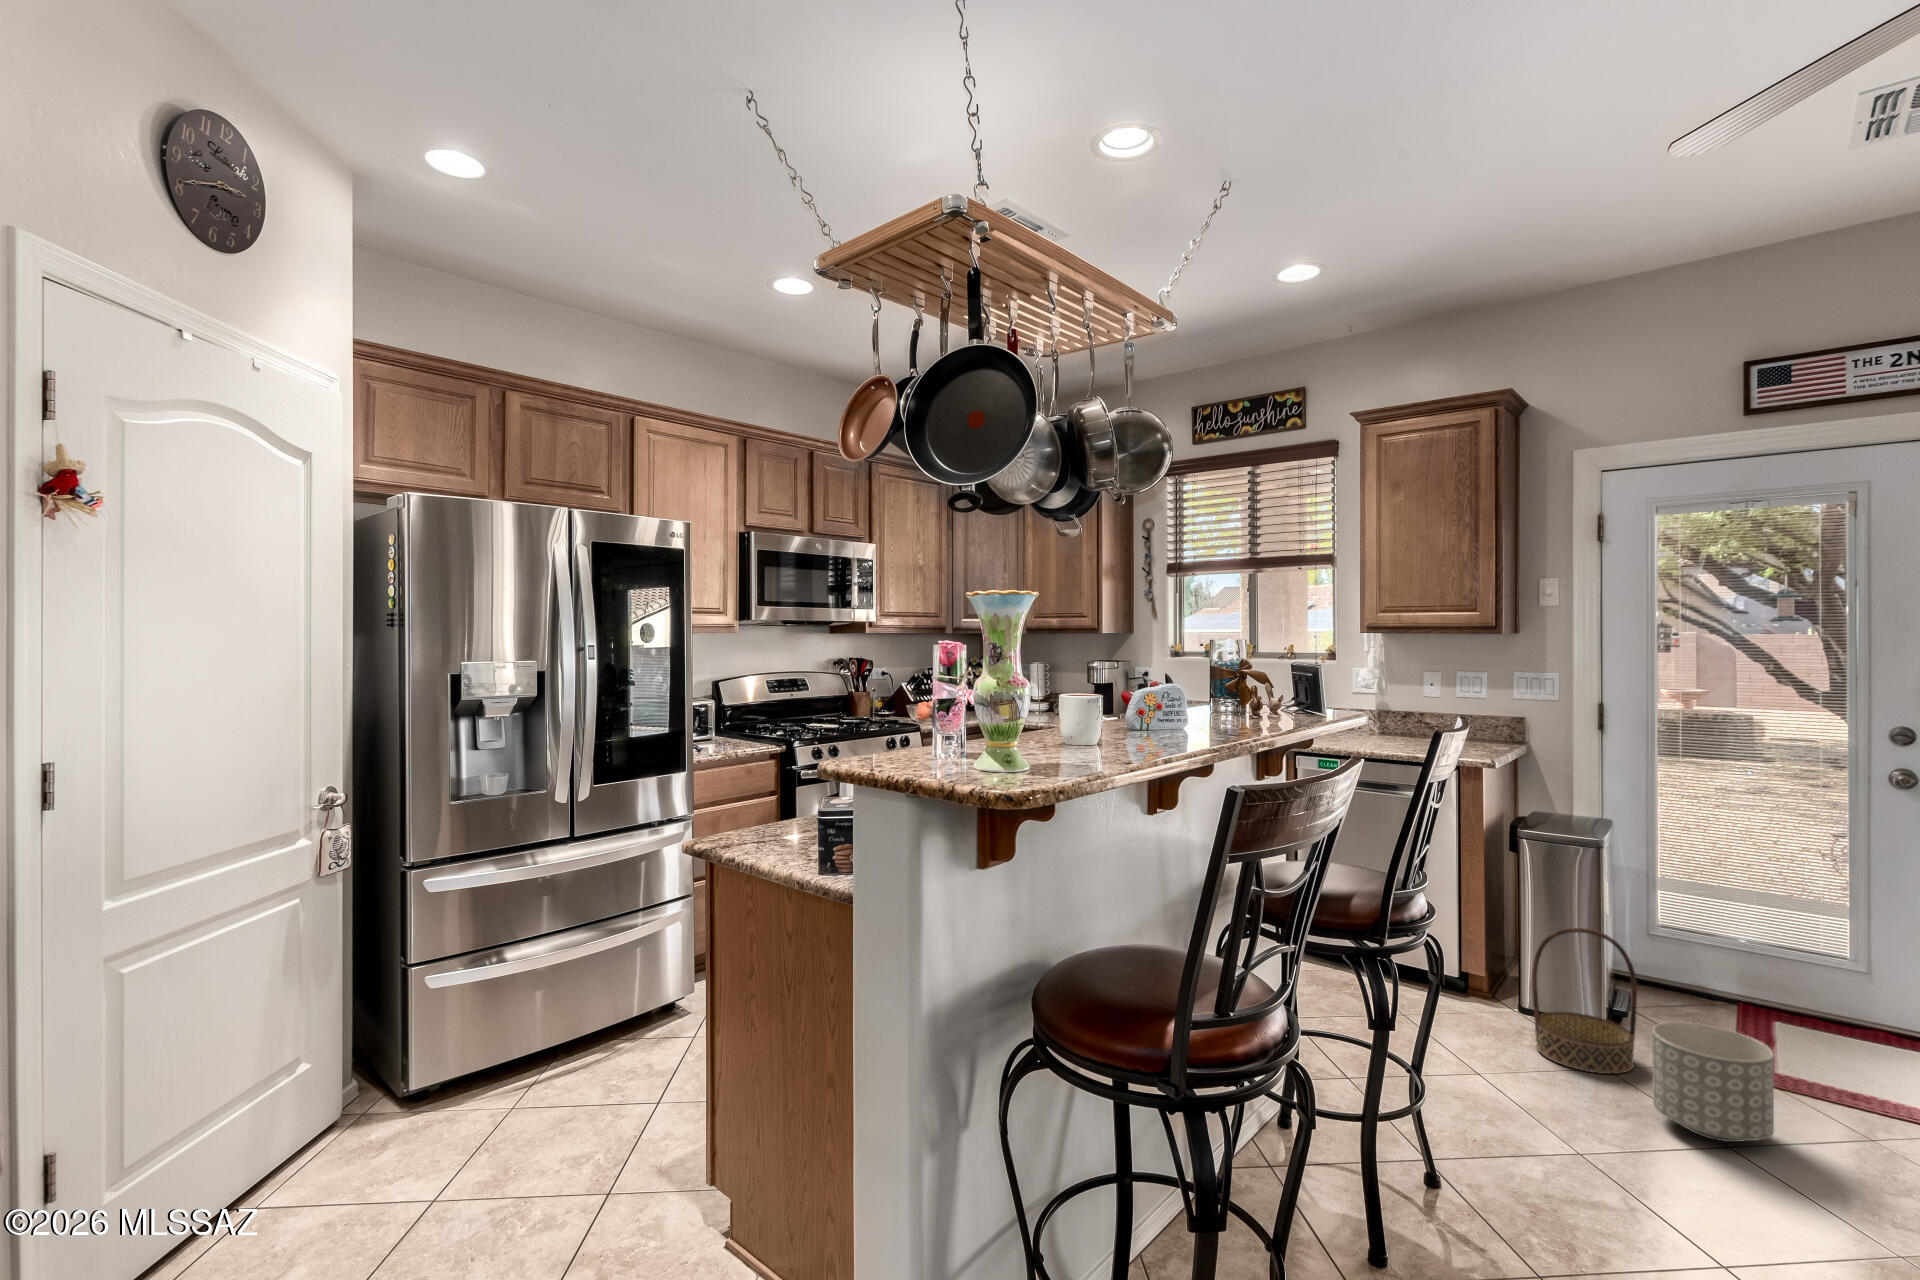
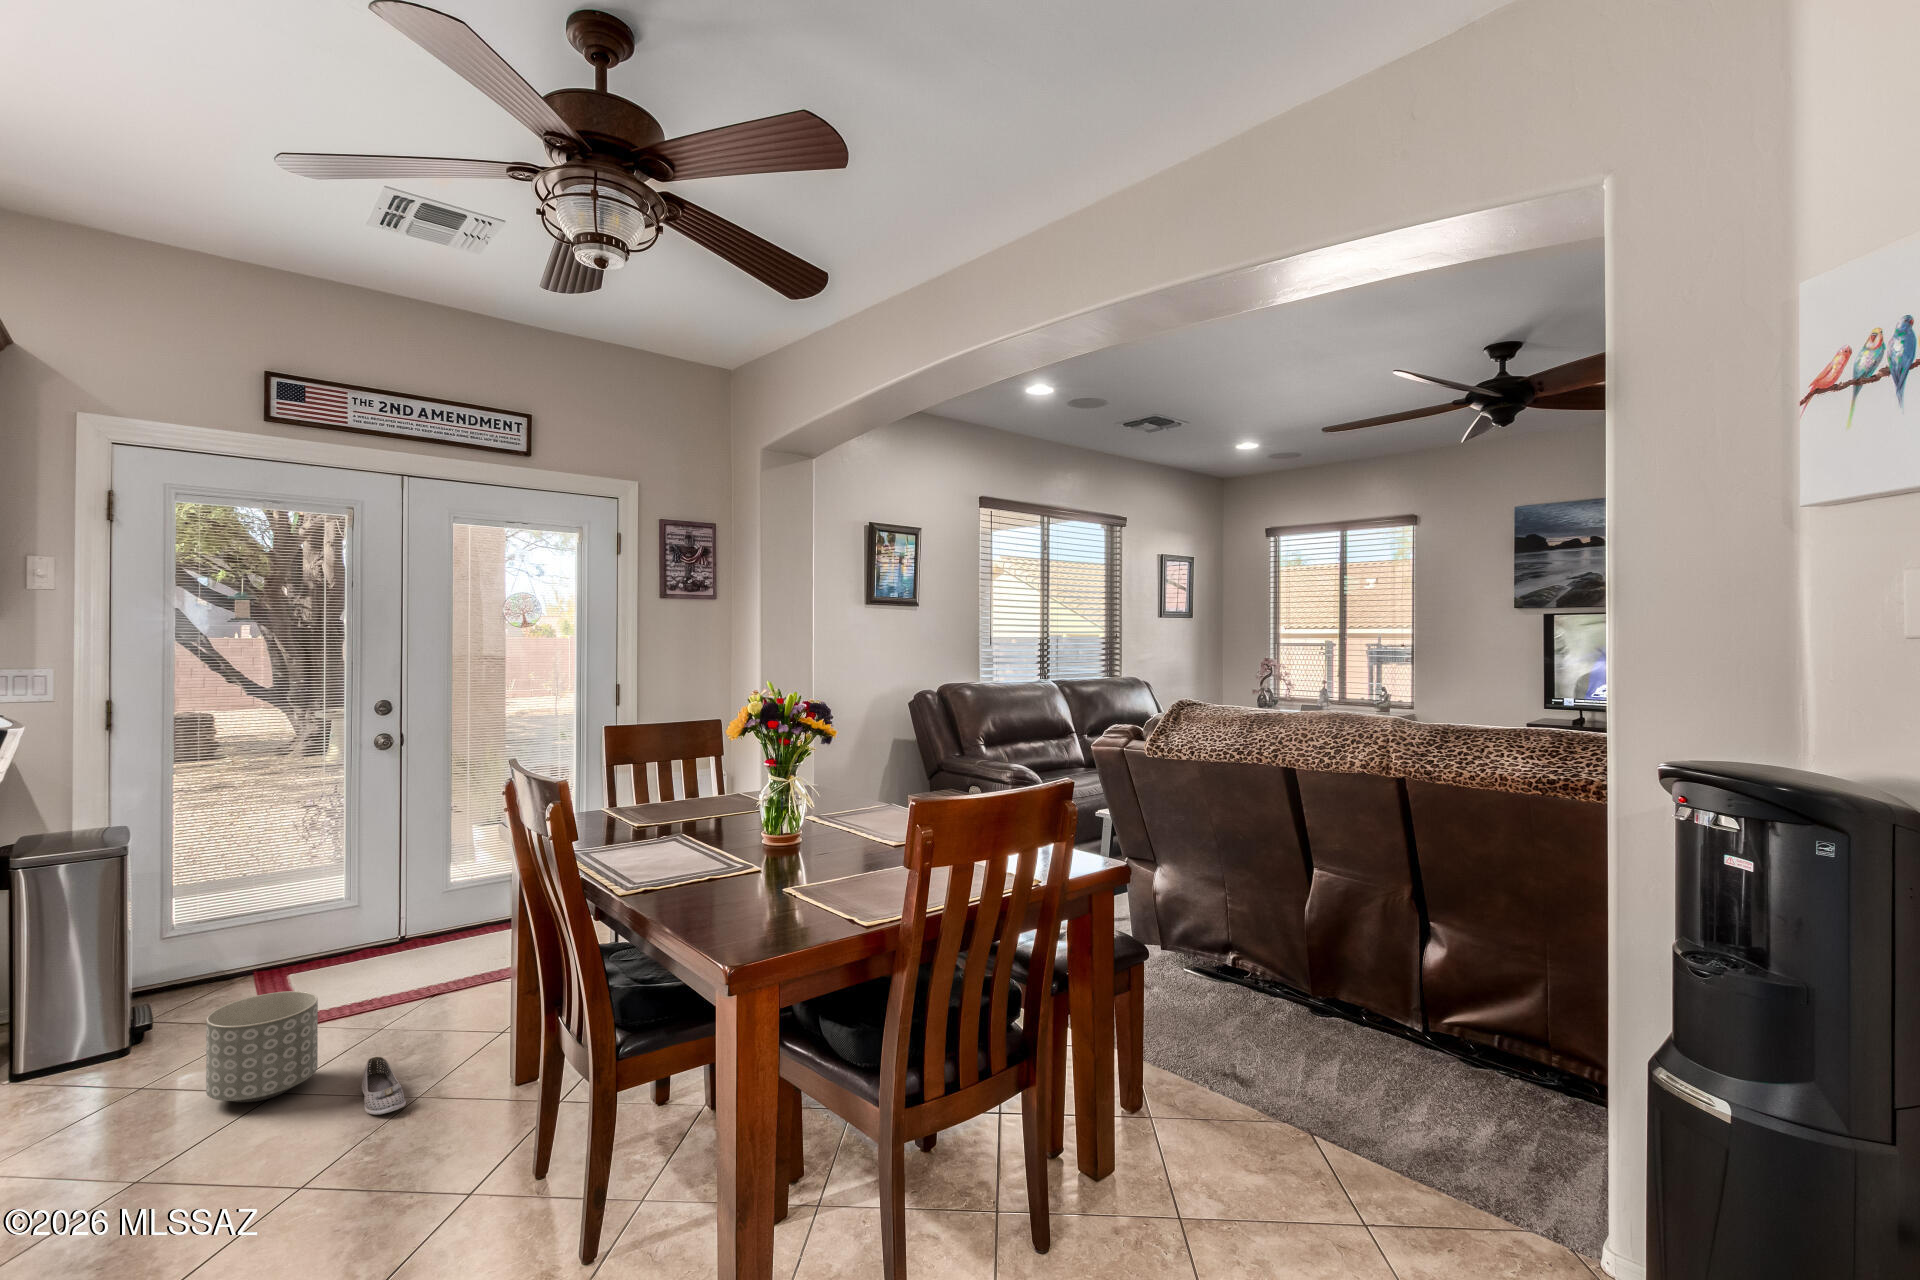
basket: present [1532,928,1637,1074] -> none [47,944,175,1108]
shoe: none [1820,1155,1878,1236] -> present [362,1057,406,1115]

